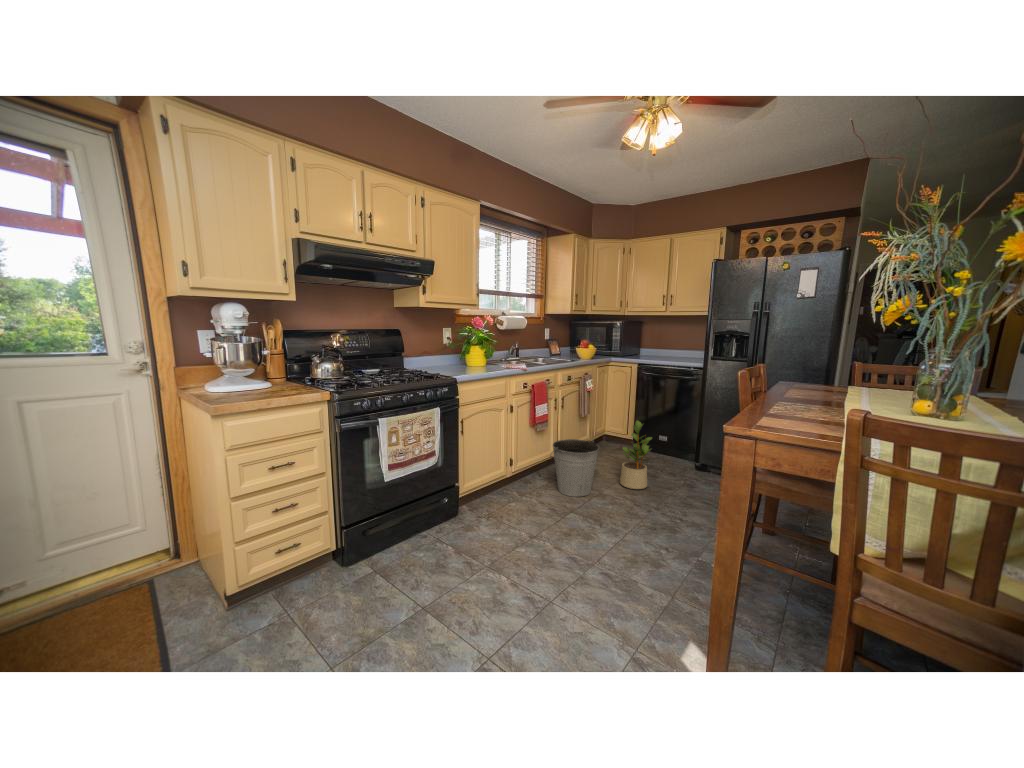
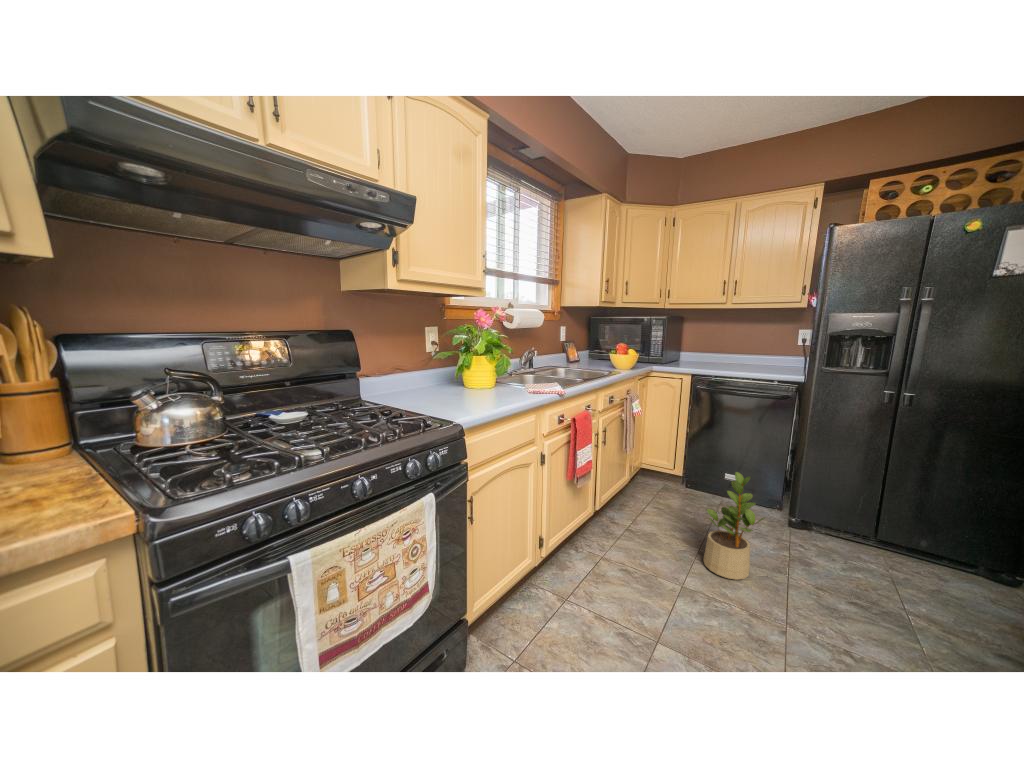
bucket: present [553,439,599,497] -> none [606,501,689,605]

